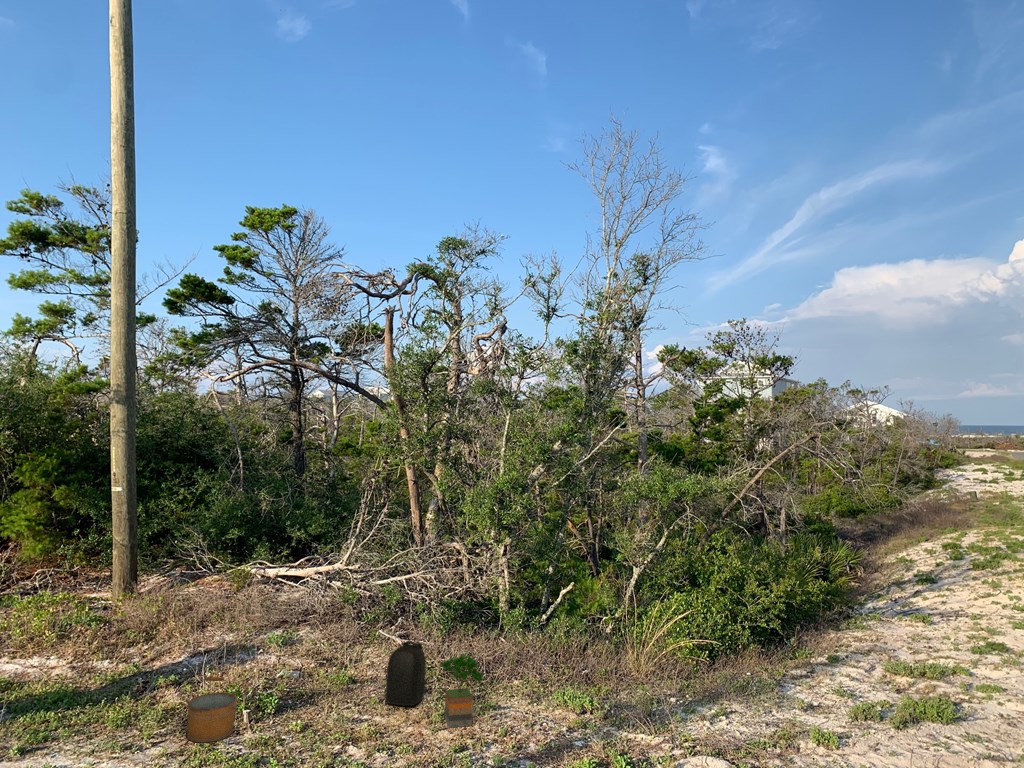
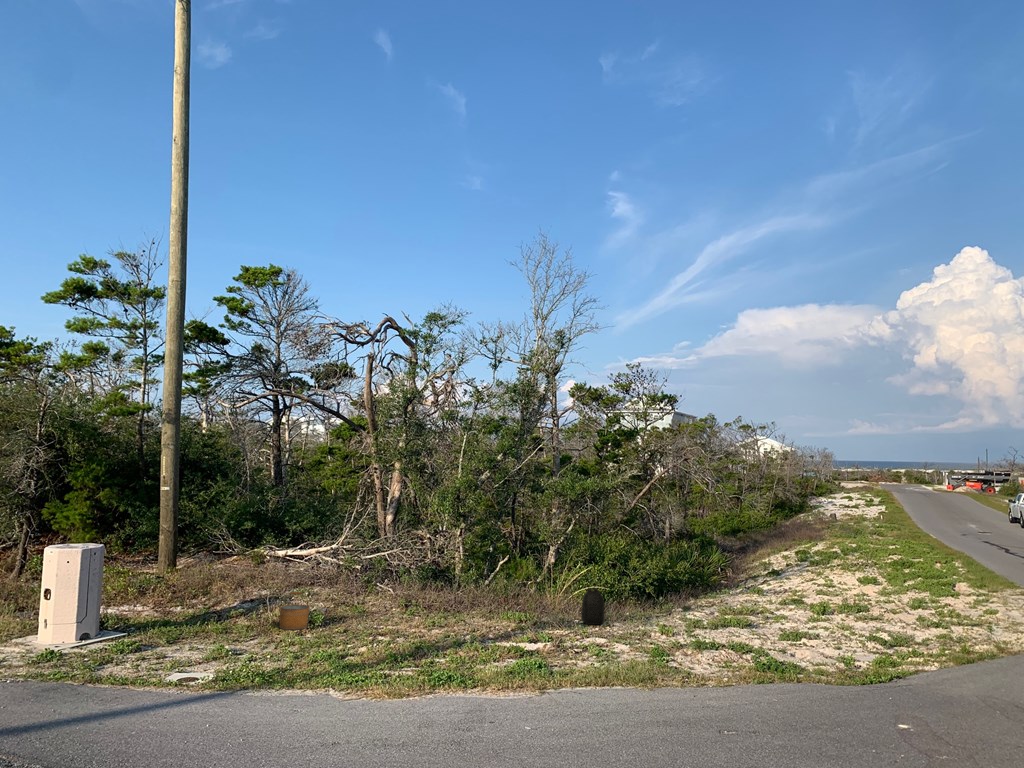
backpack: present [385,641,426,706] -> present [581,589,605,625]
potted tree: present [441,656,483,727] -> none [433,583,462,625]

